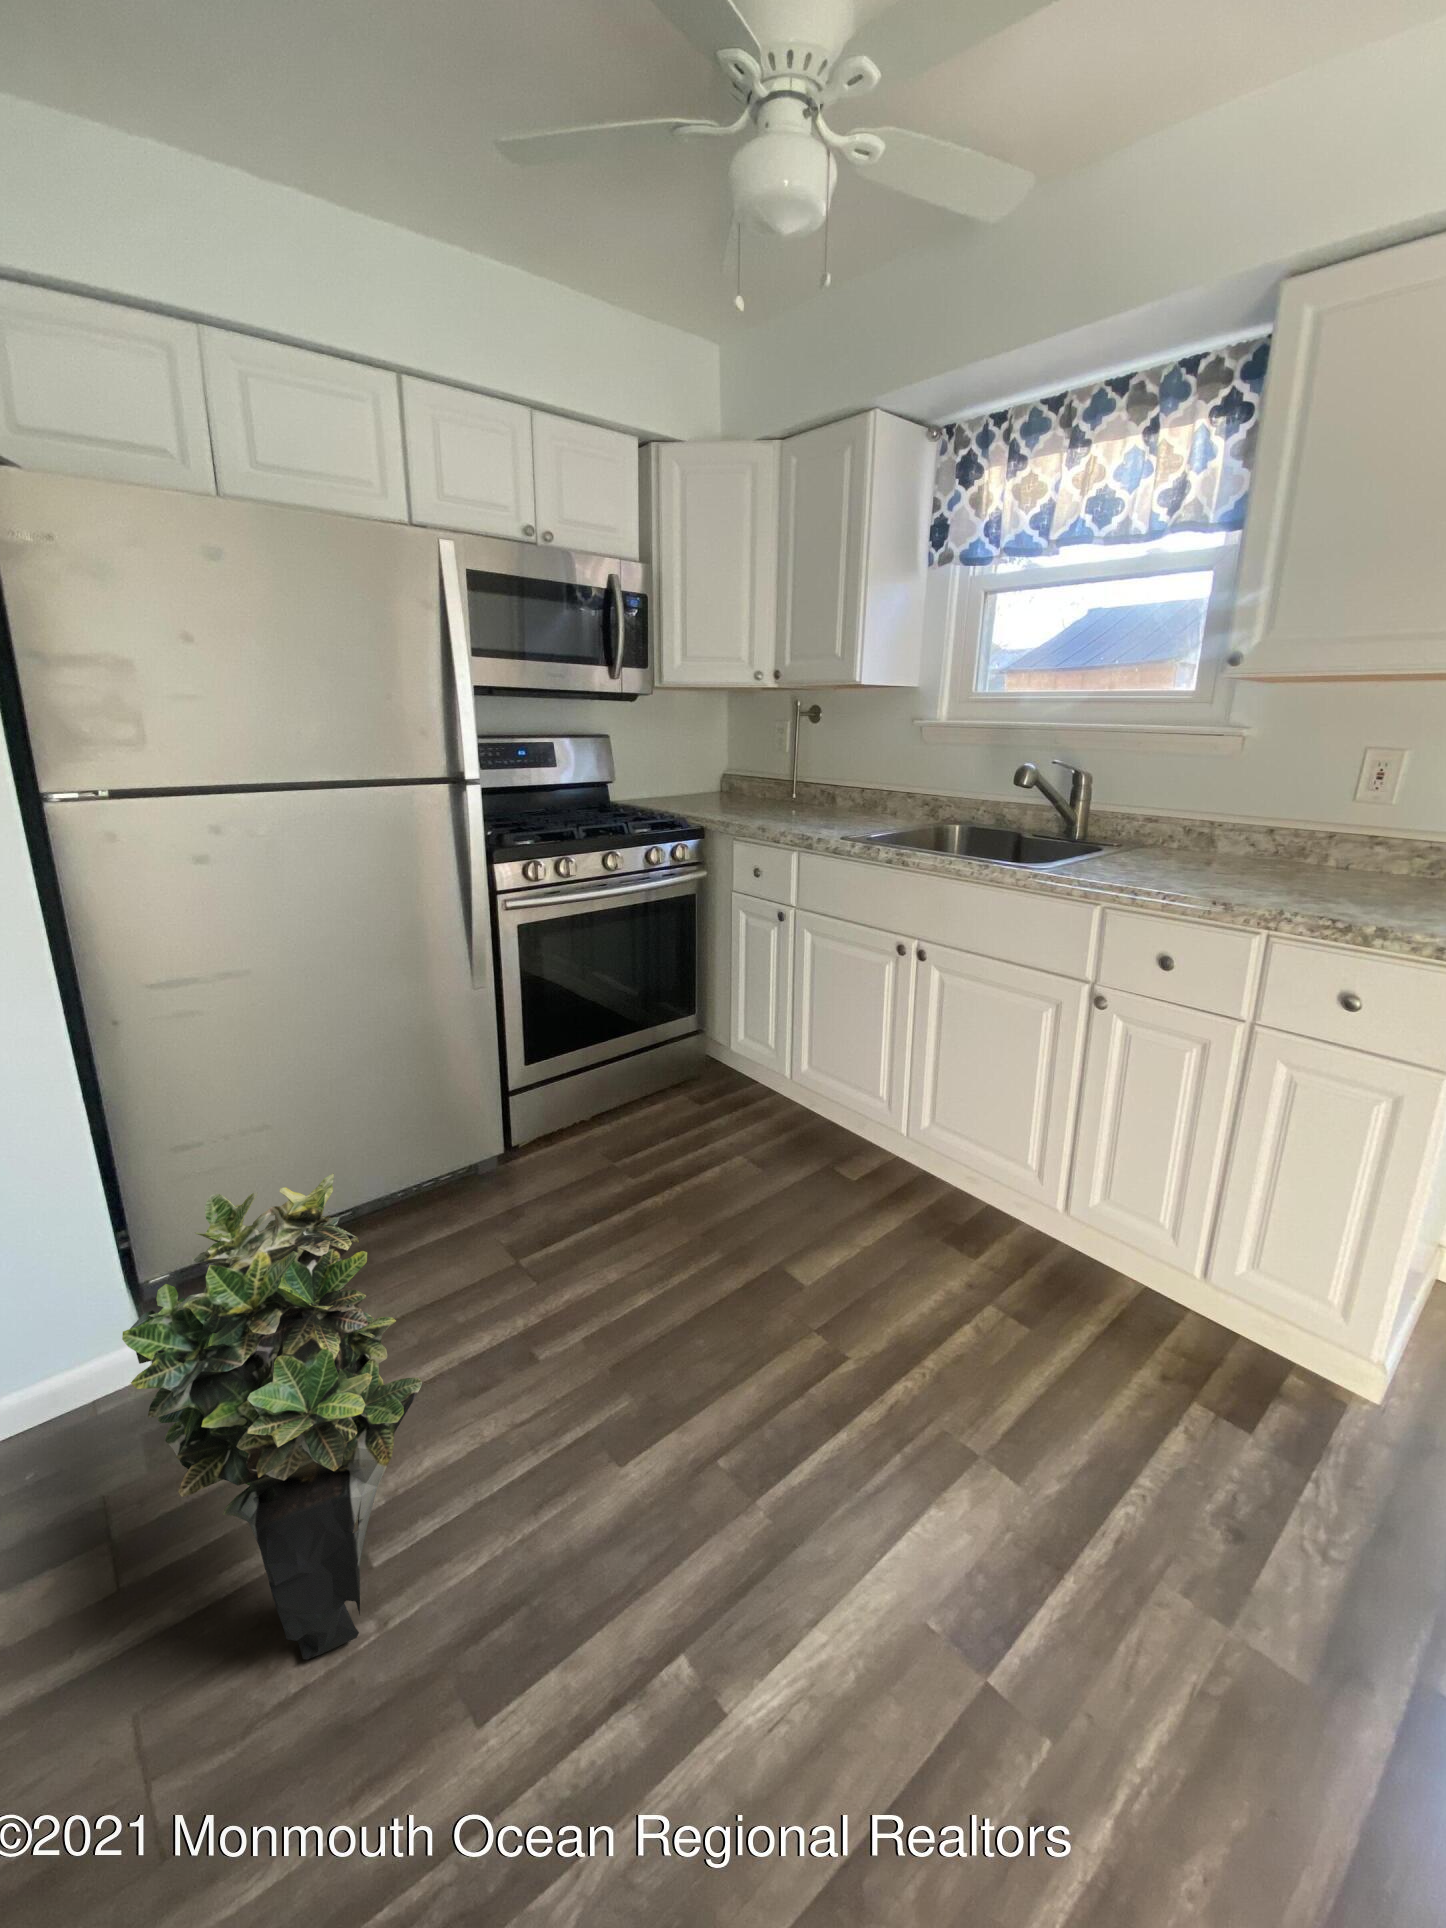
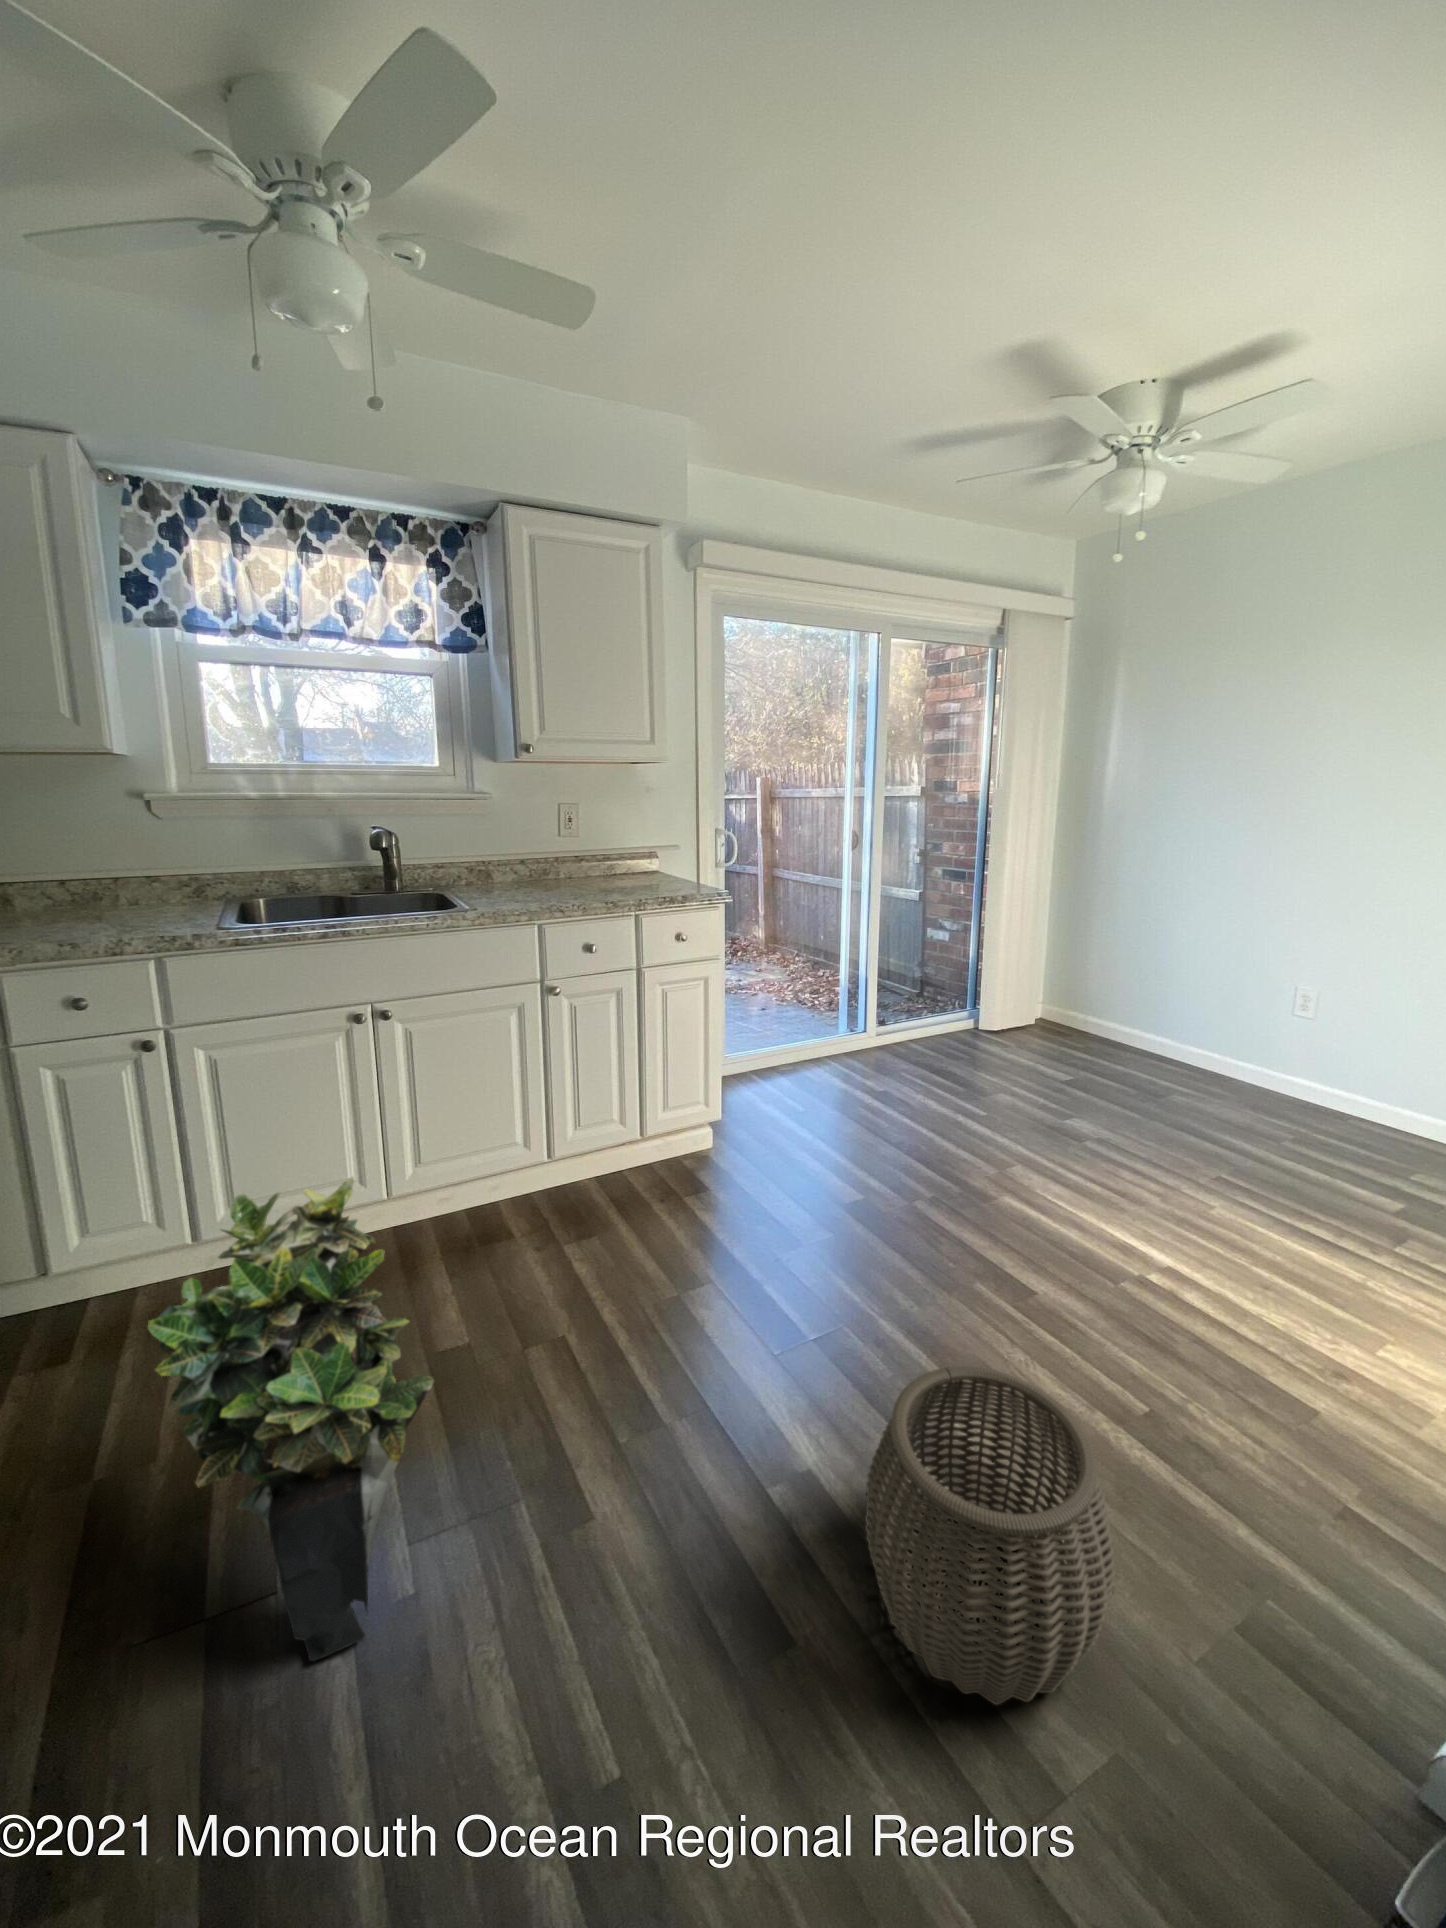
woven basket: none [865,1365,1119,1704] -> present [865,1366,1115,1705]

